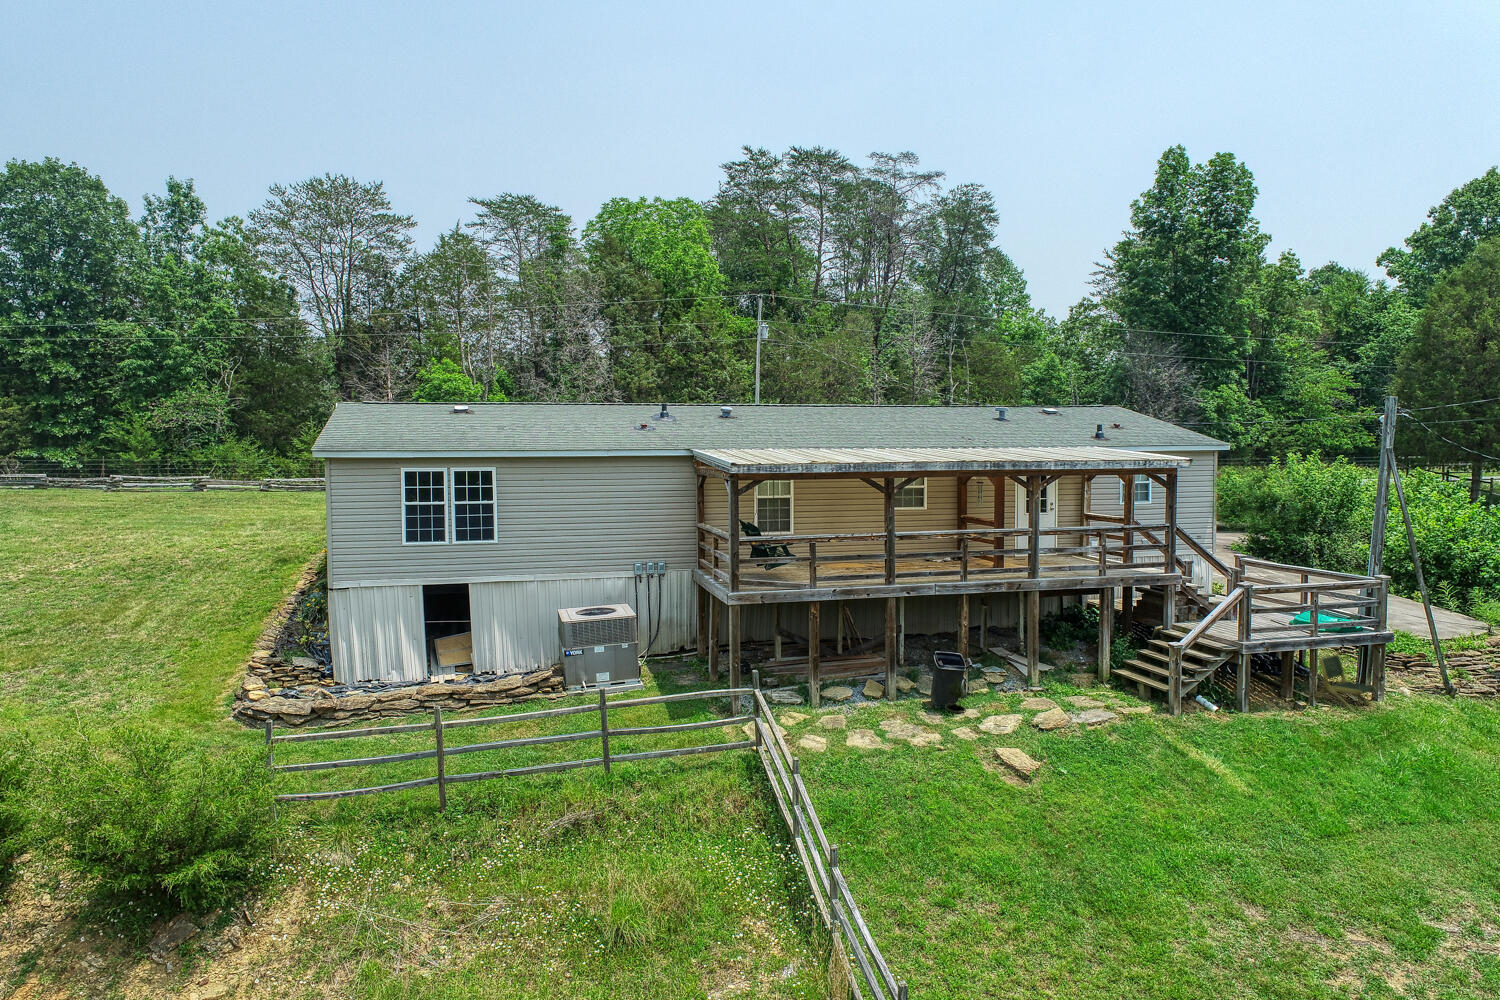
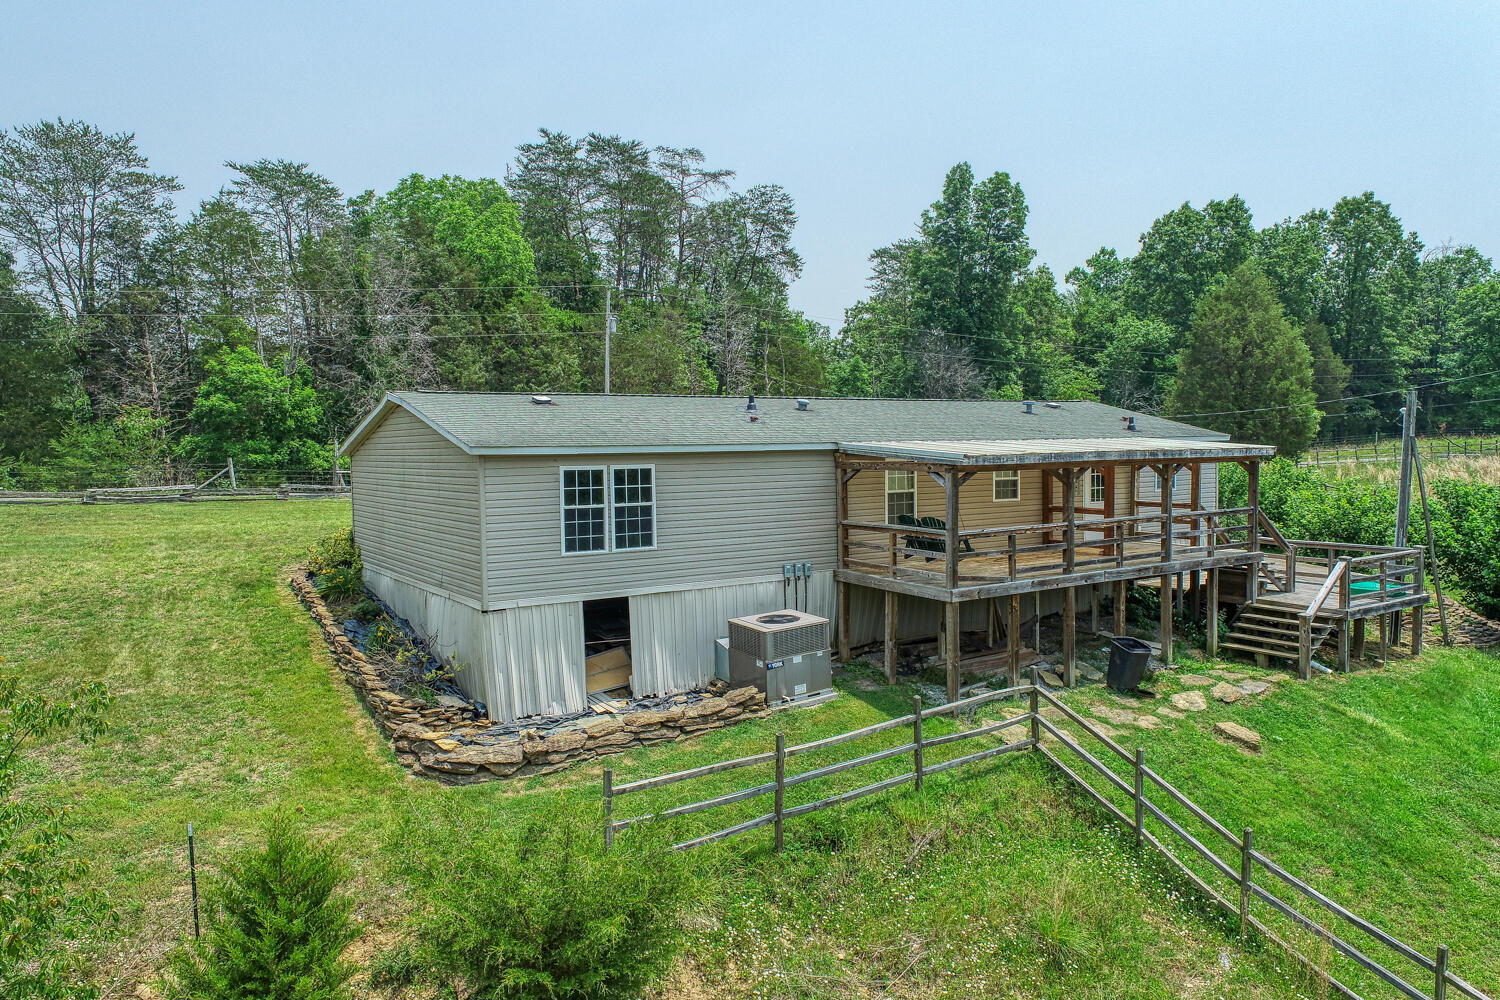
lounge chair: present [1315,654,1376,711] -> none [1388,618,1442,668]

